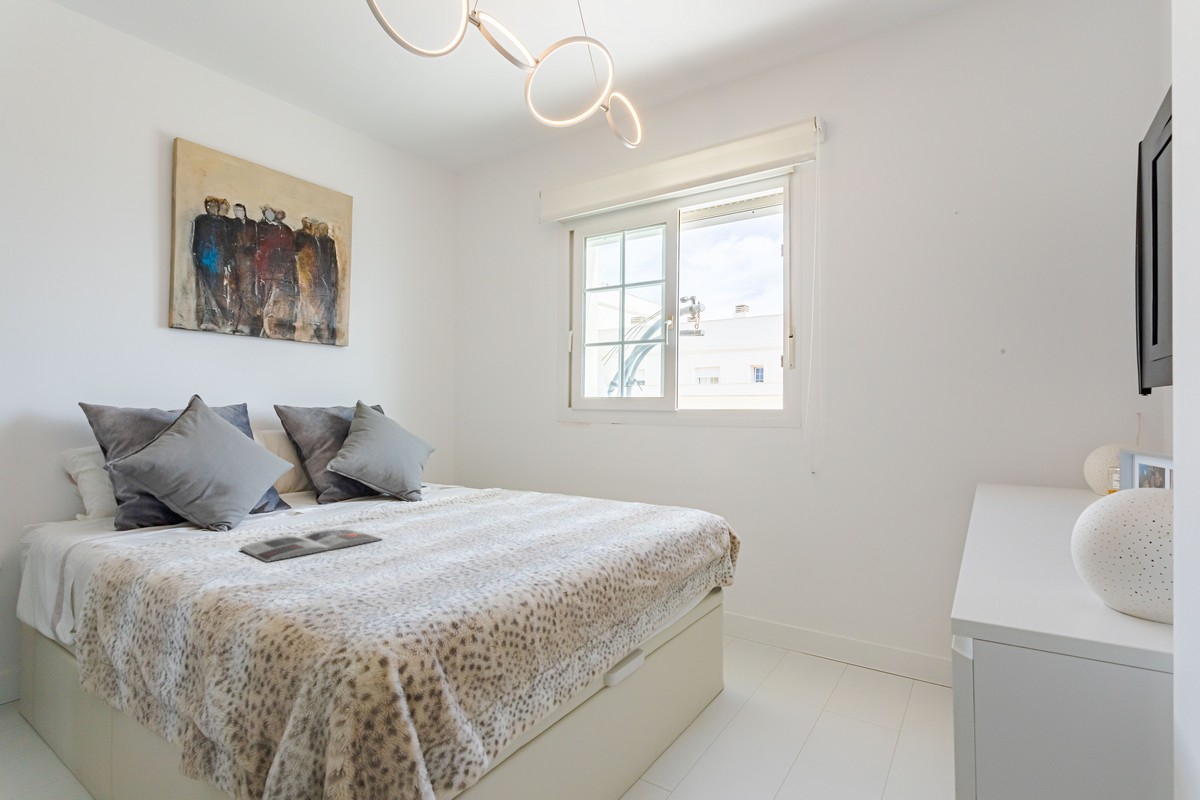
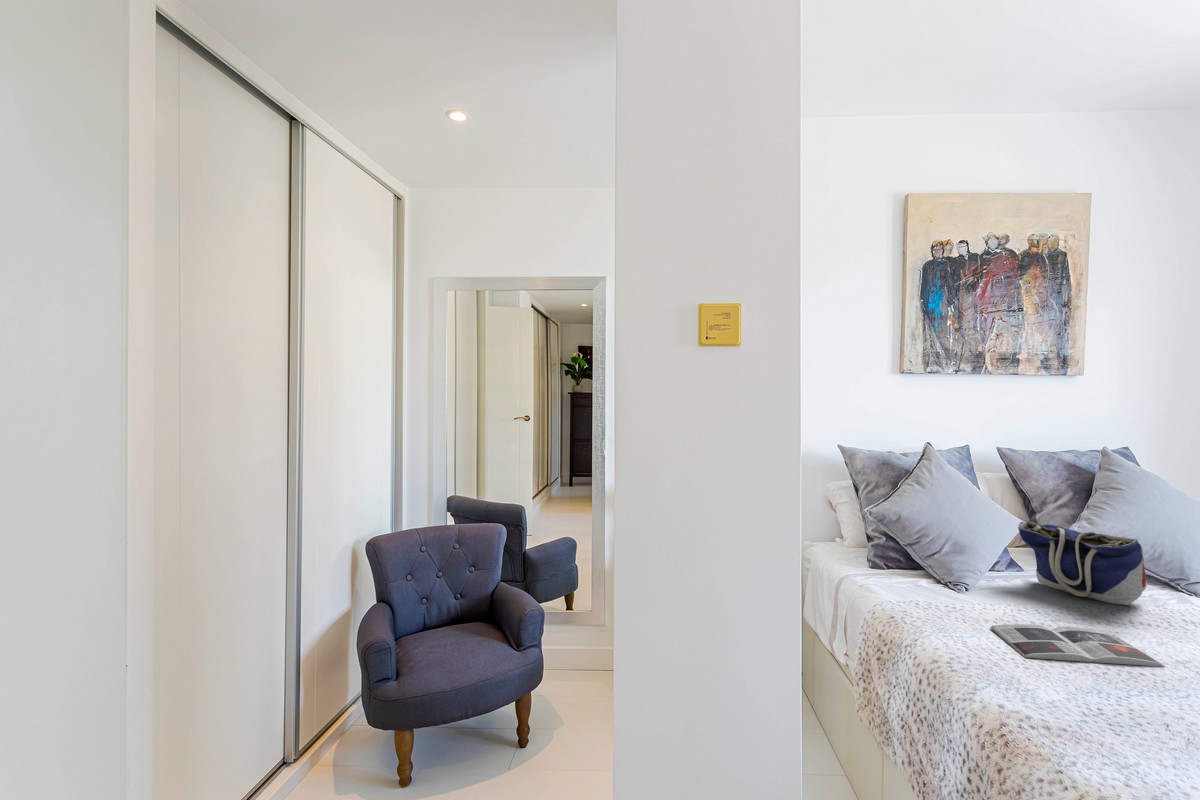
tote bag: none [282,454,381,514] -> present [1018,521,1147,605]

